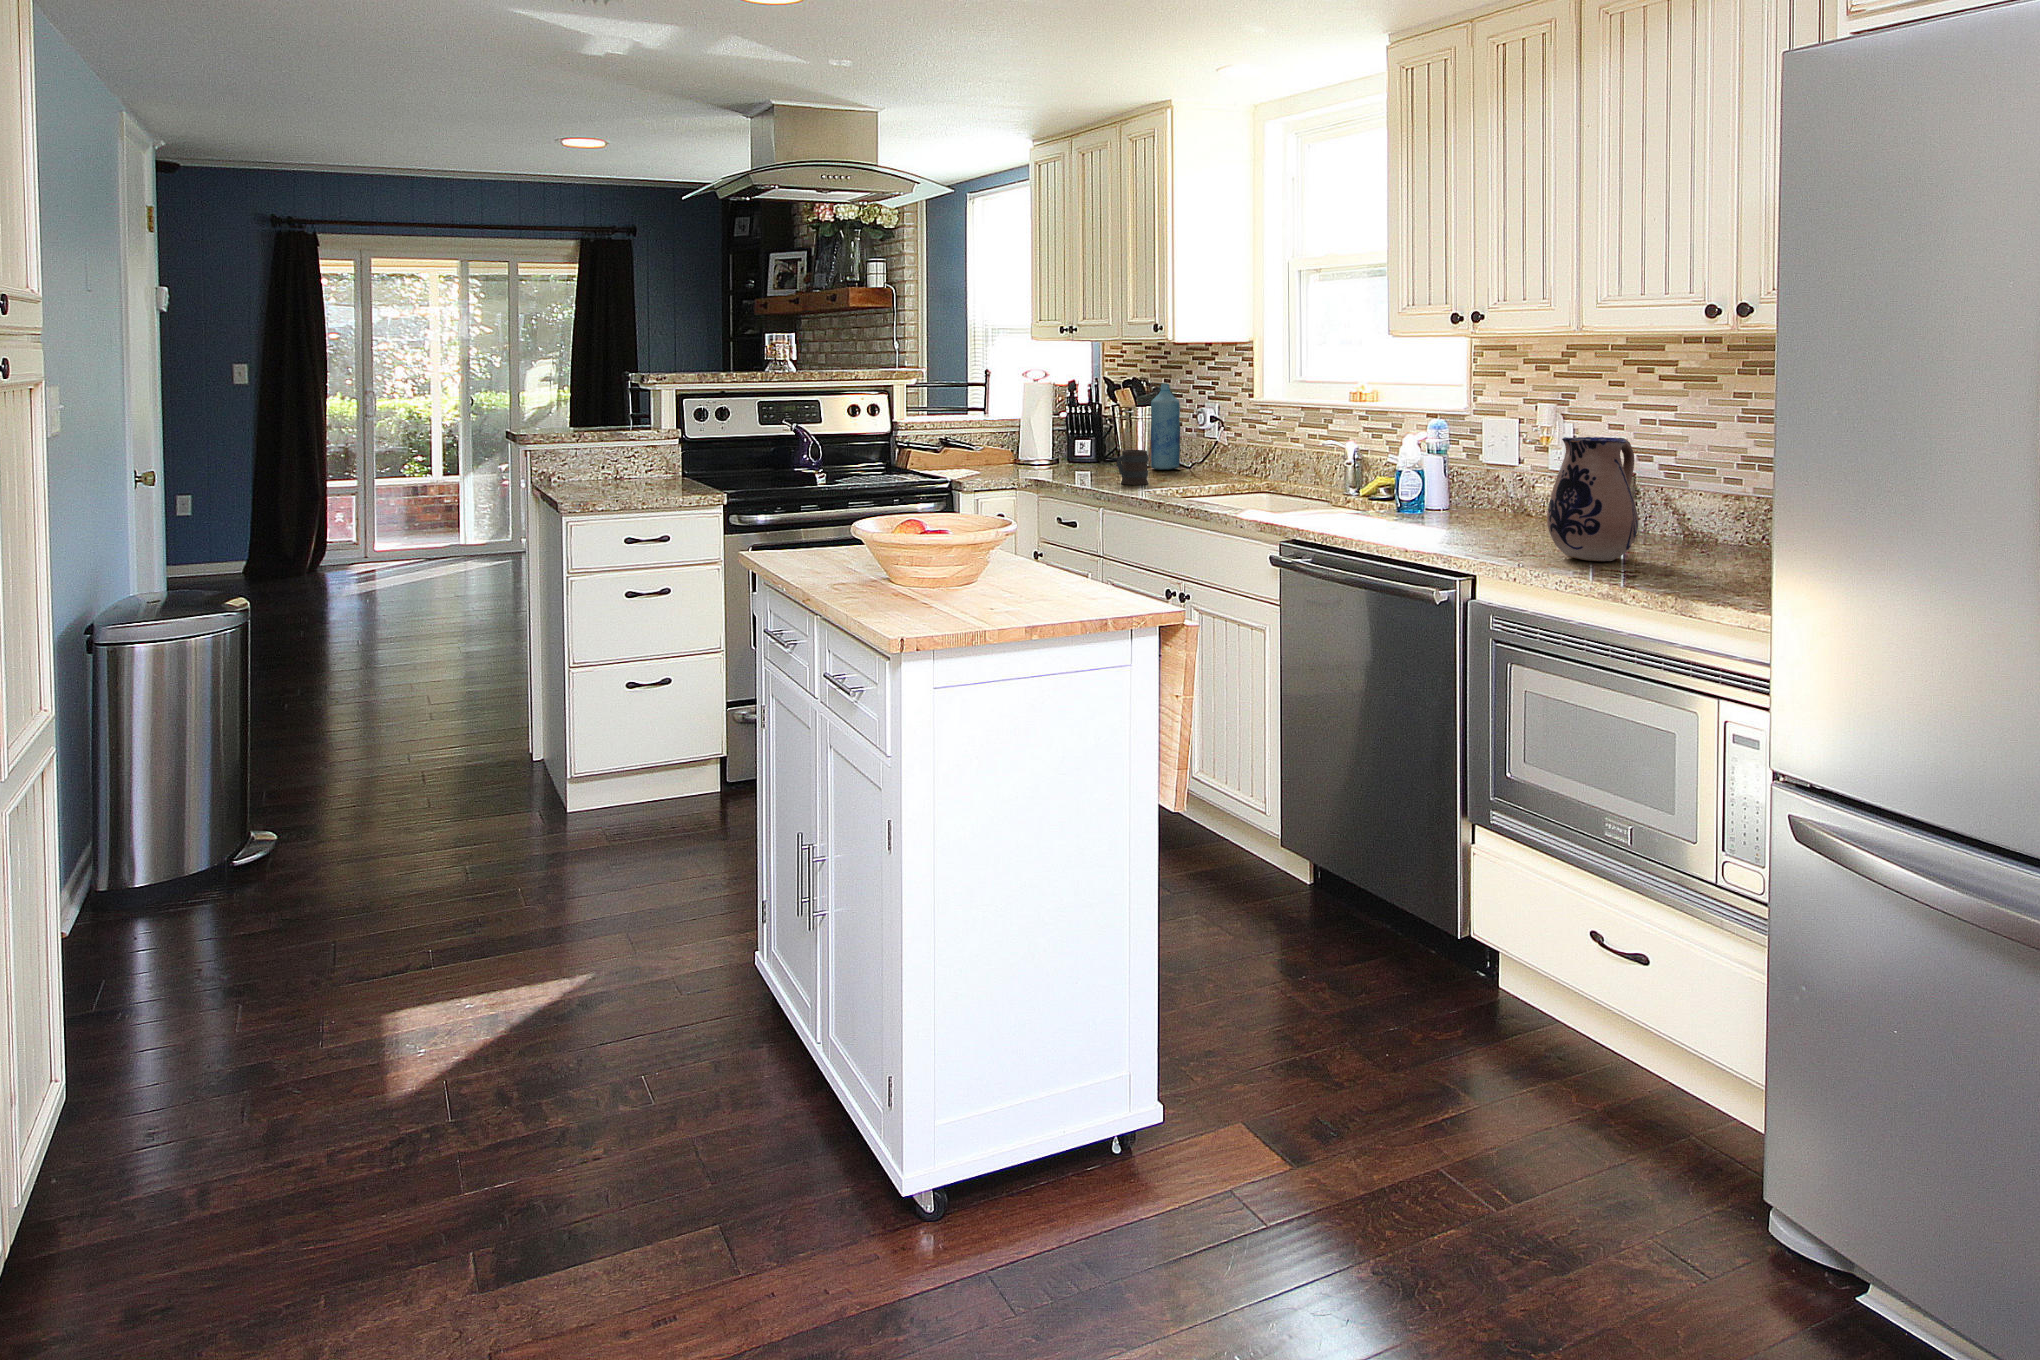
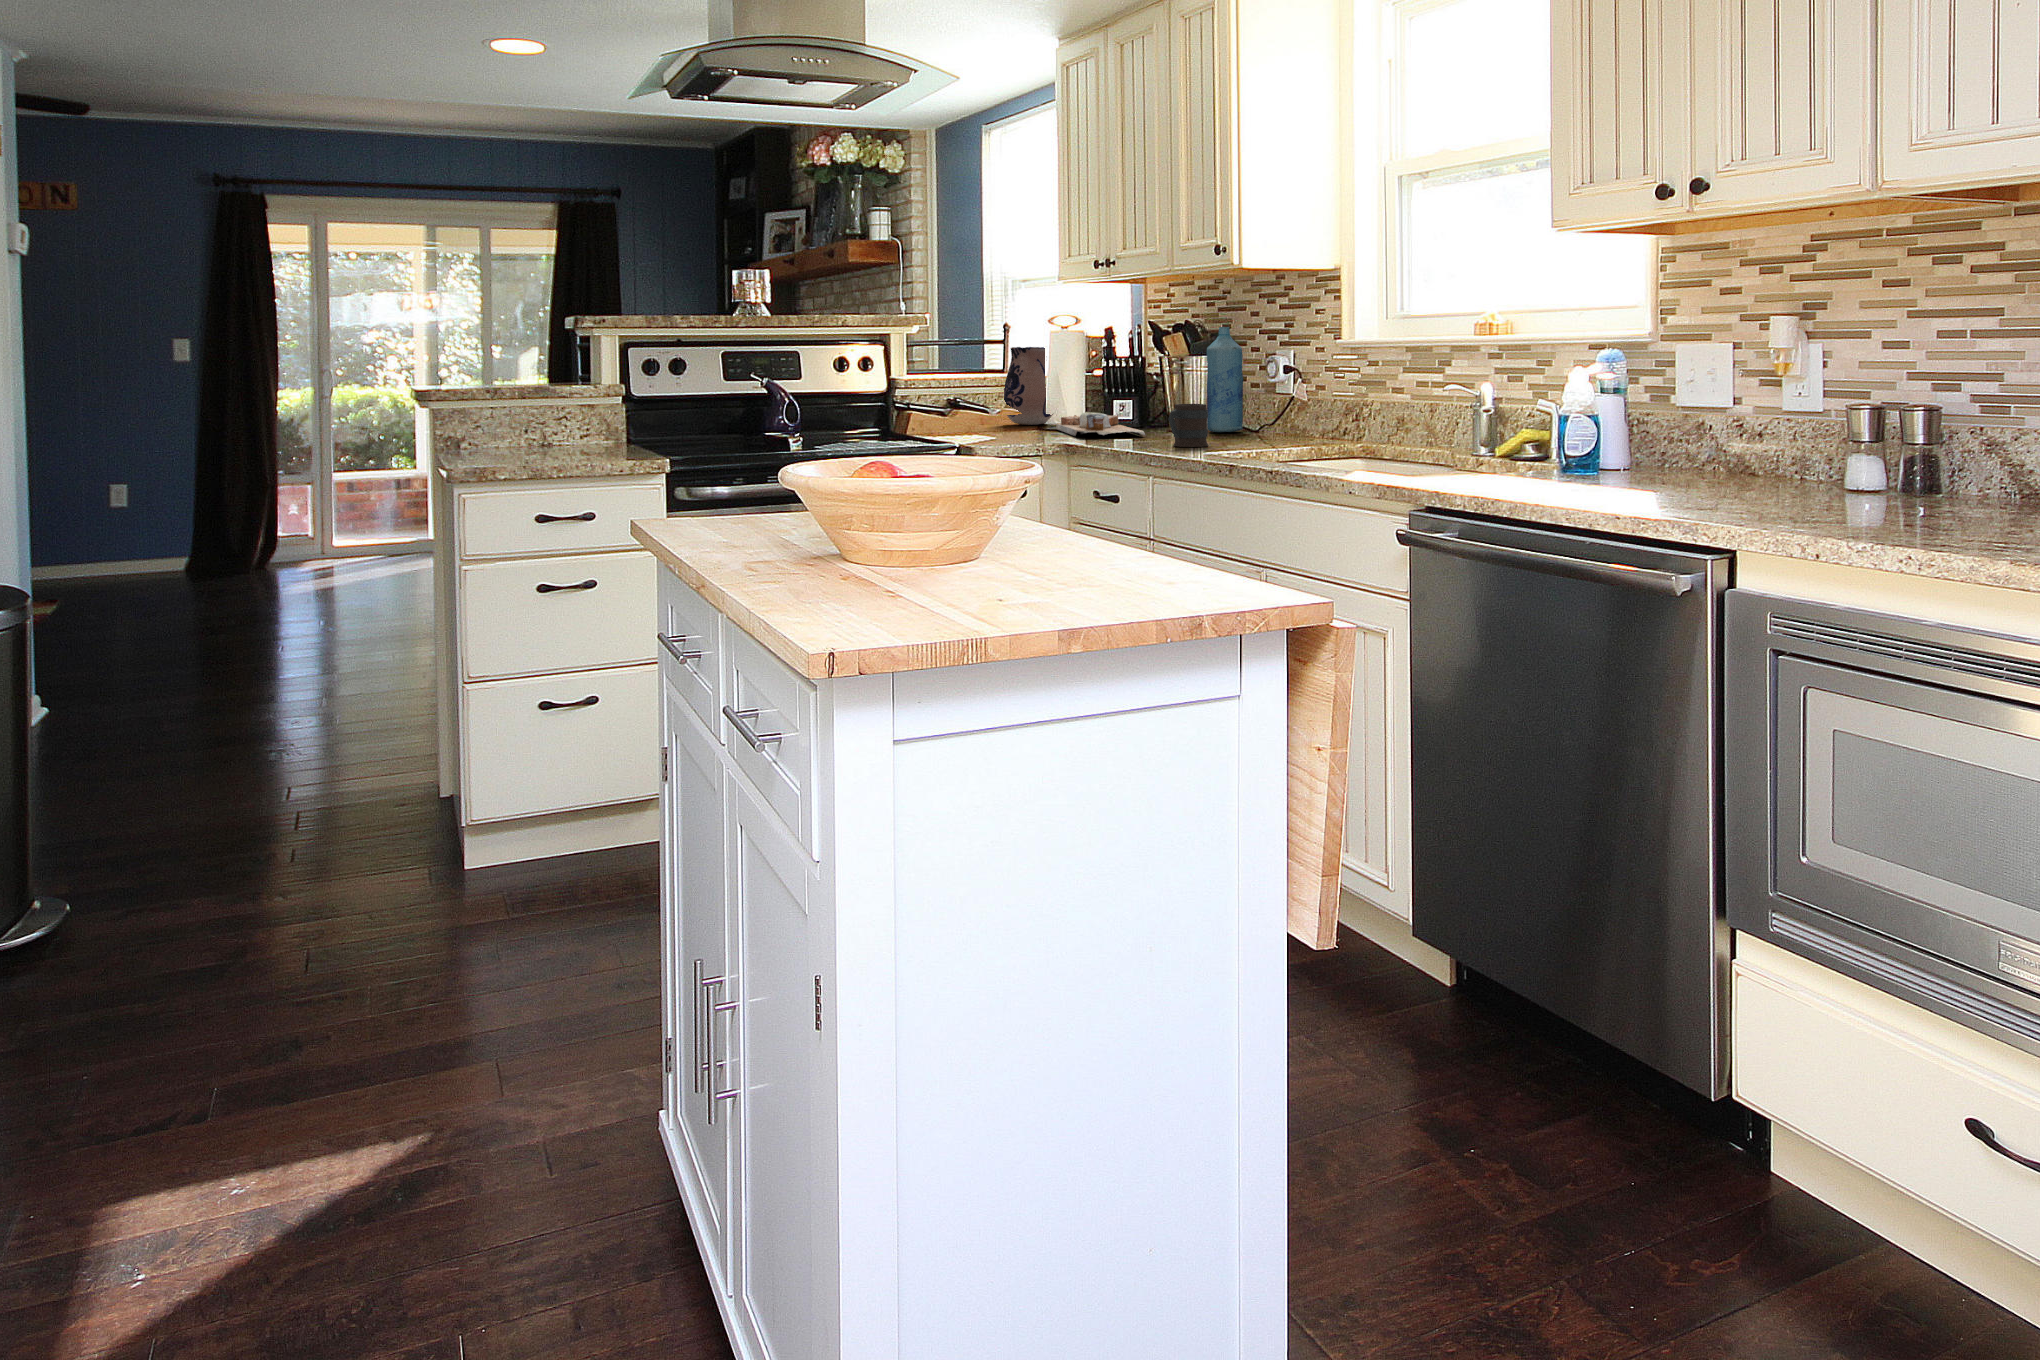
ceramic pitcher: present [1547,437,1638,561] -> present [1002,347,1053,425]
cutting board: none [1028,452,1101,474] -> present [1056,412,1146,437]

